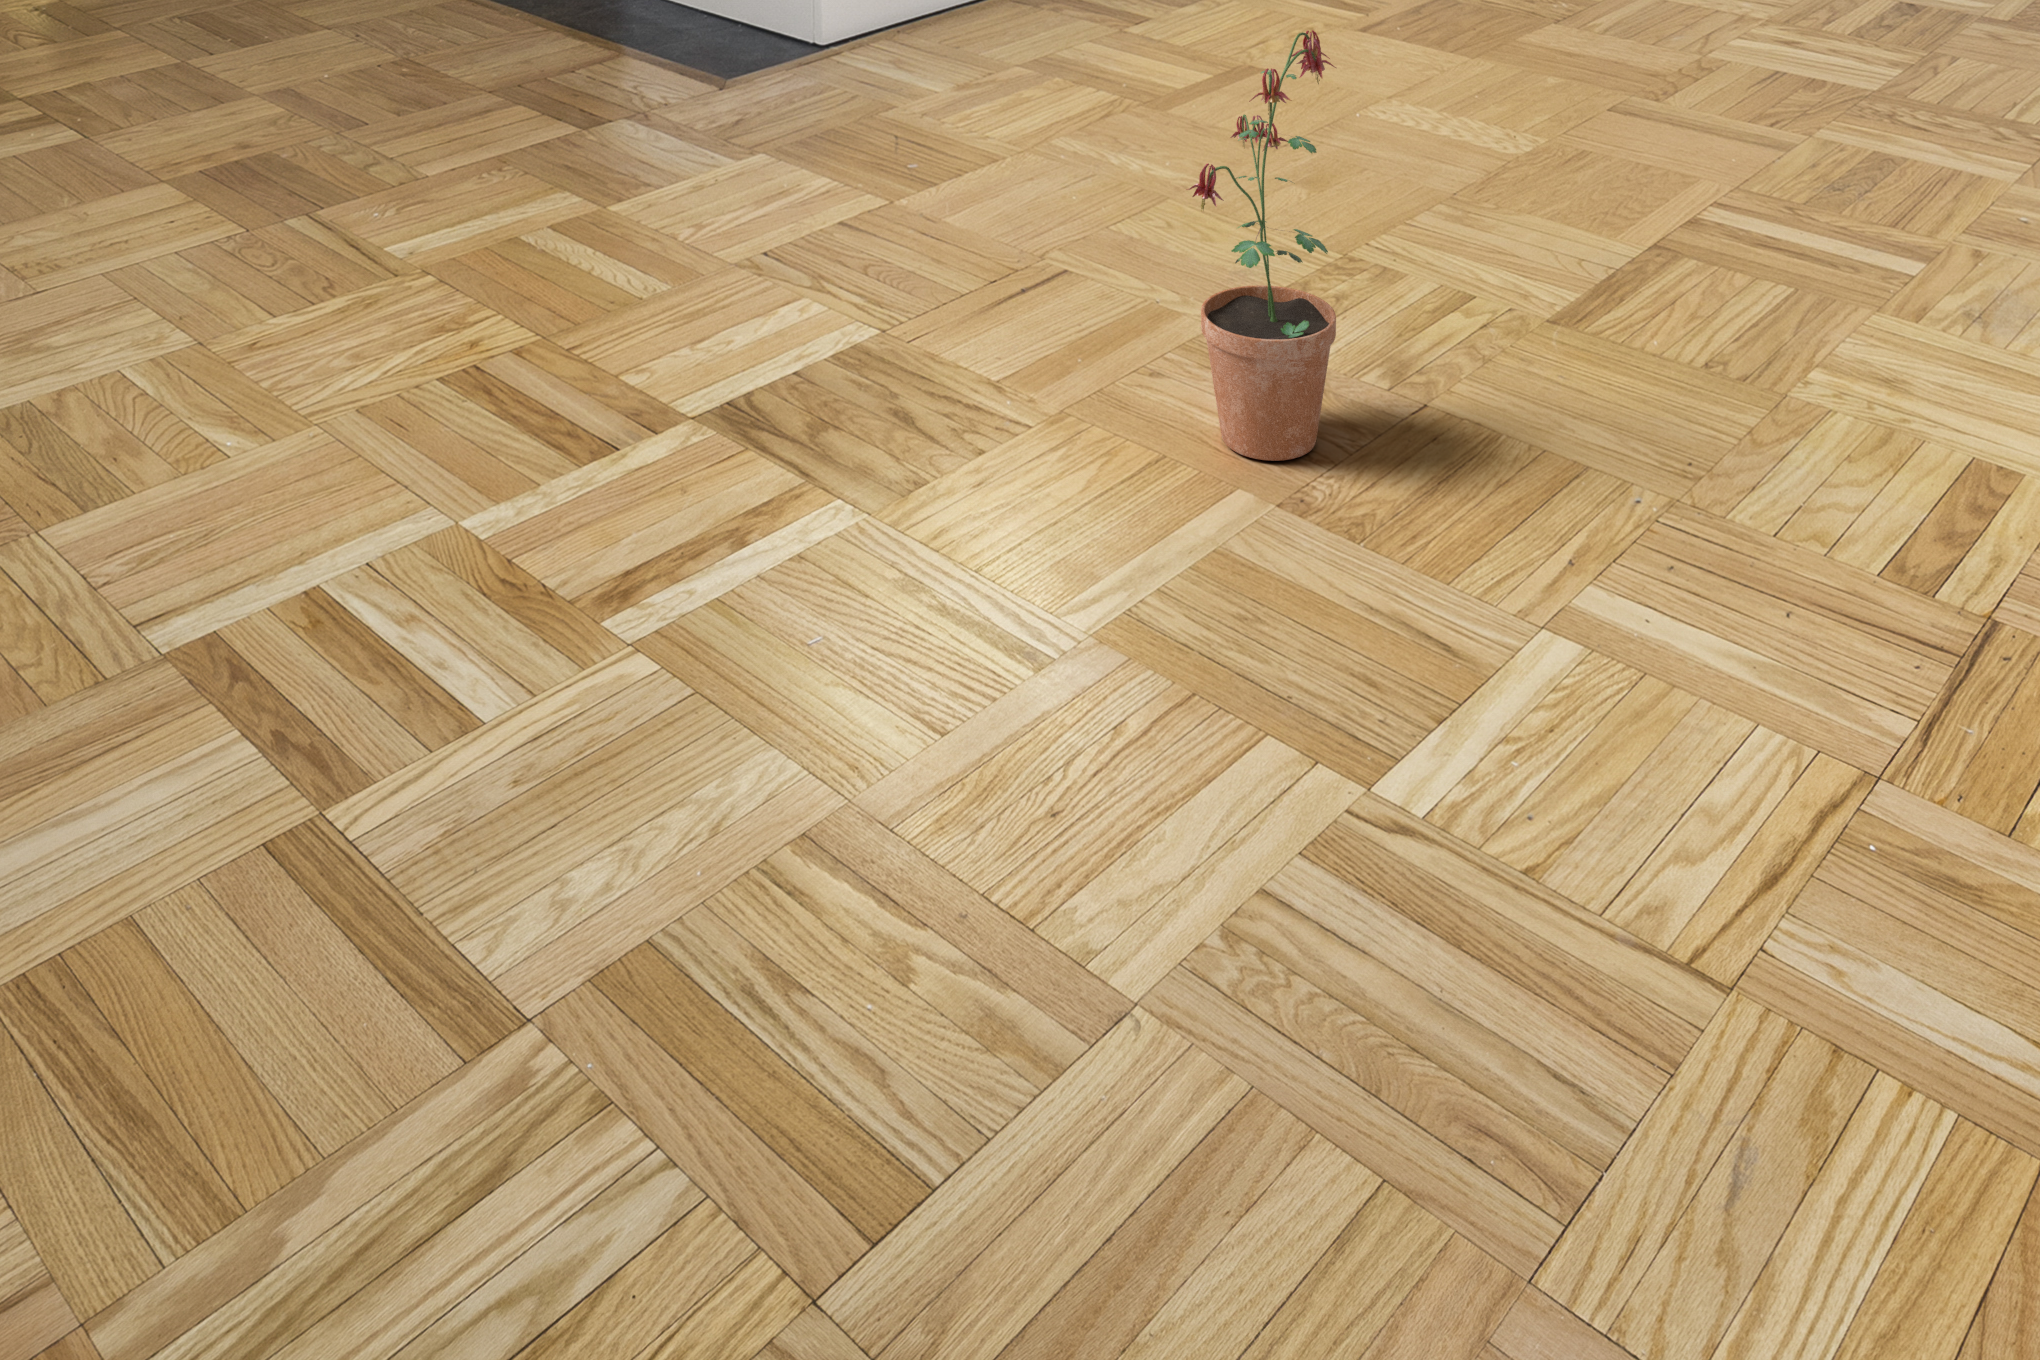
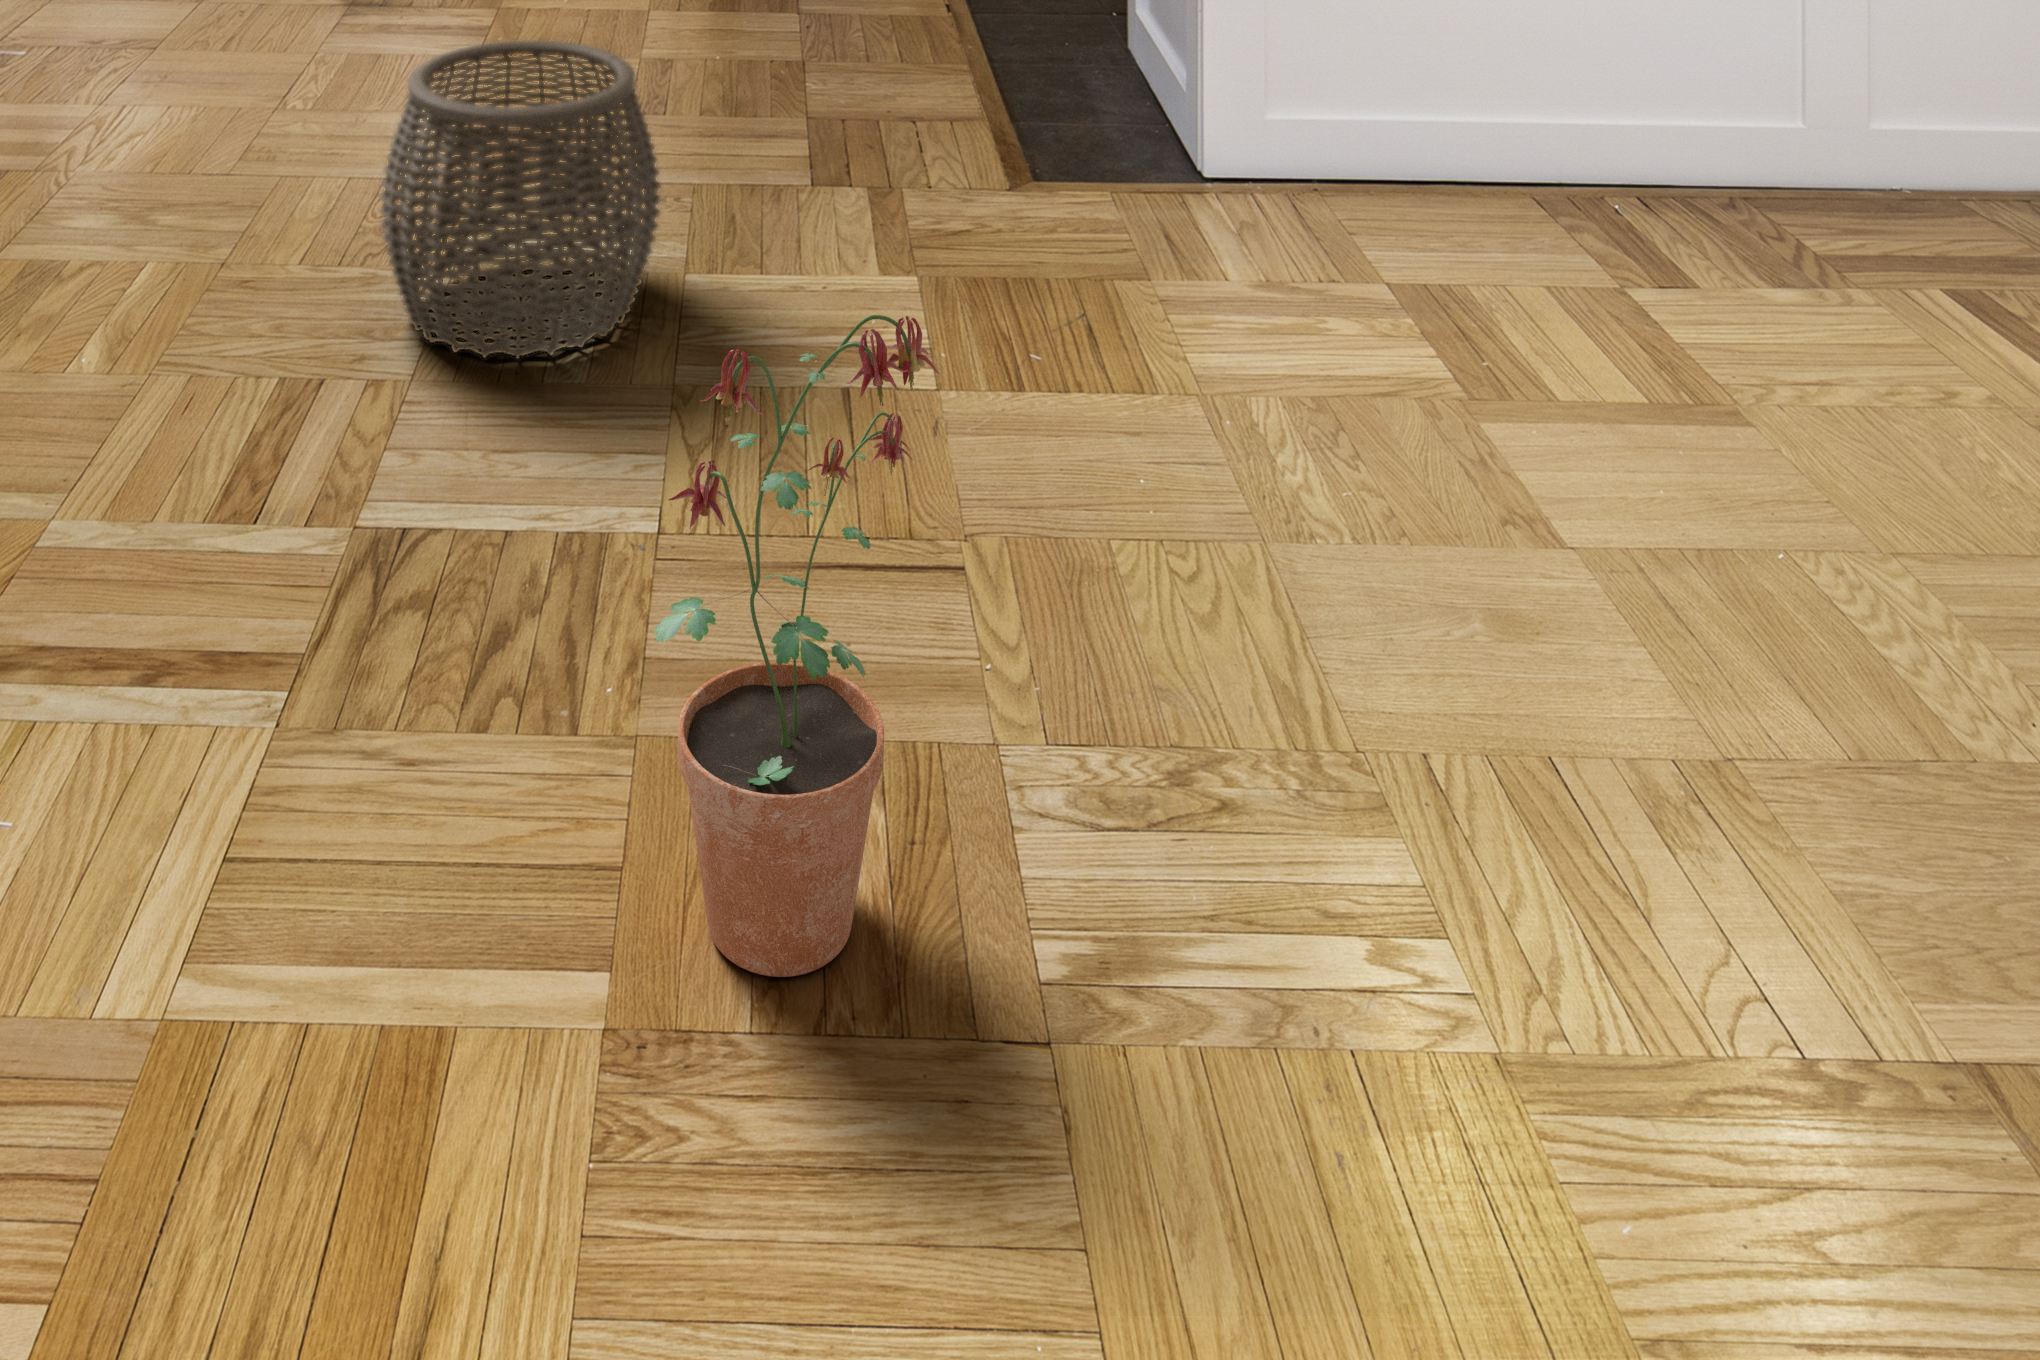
woven basket: none [410,32,676,317] -> present [379,40,661,358]

